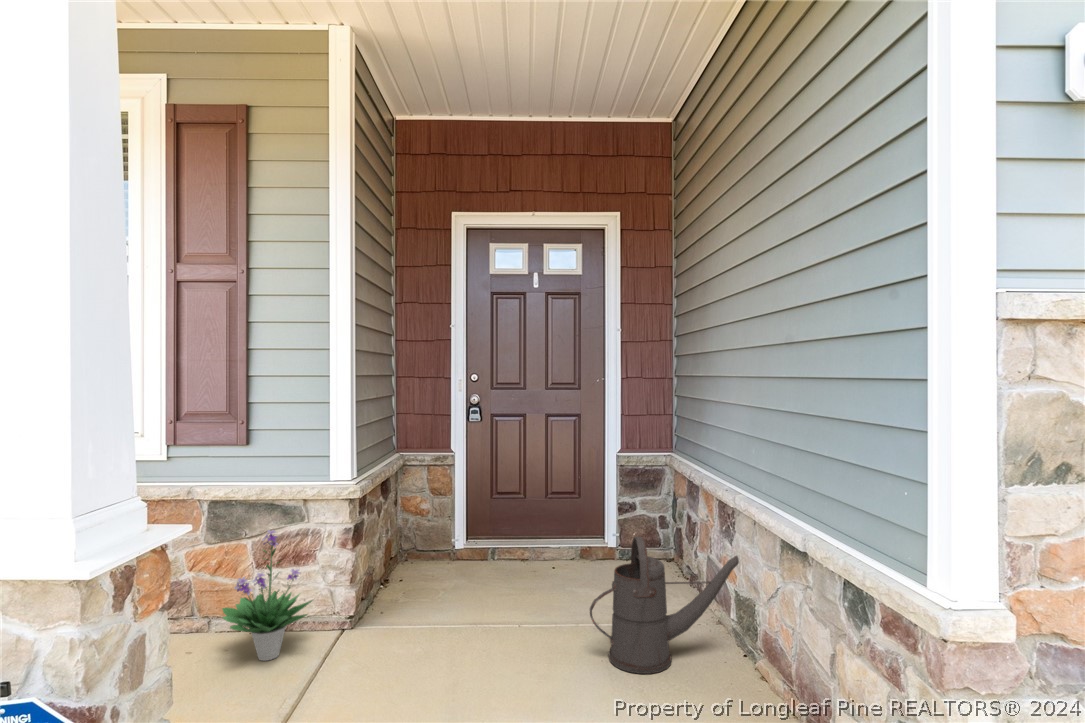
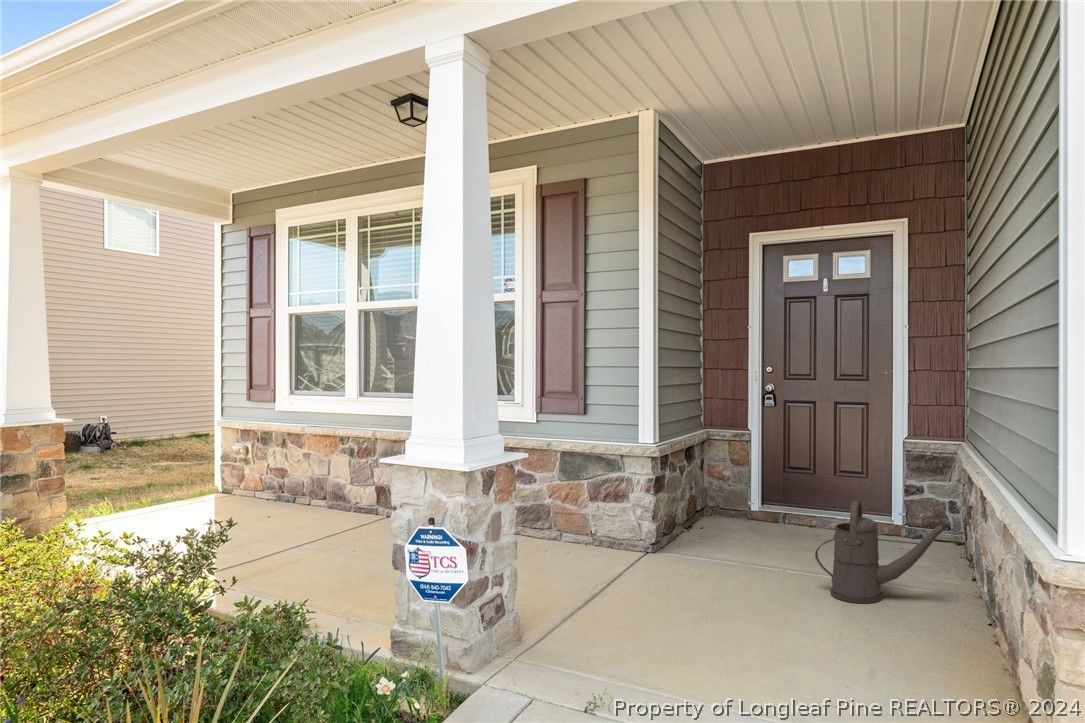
potted plant: present [222,530,312,661] -> none [569,473,627,558]

